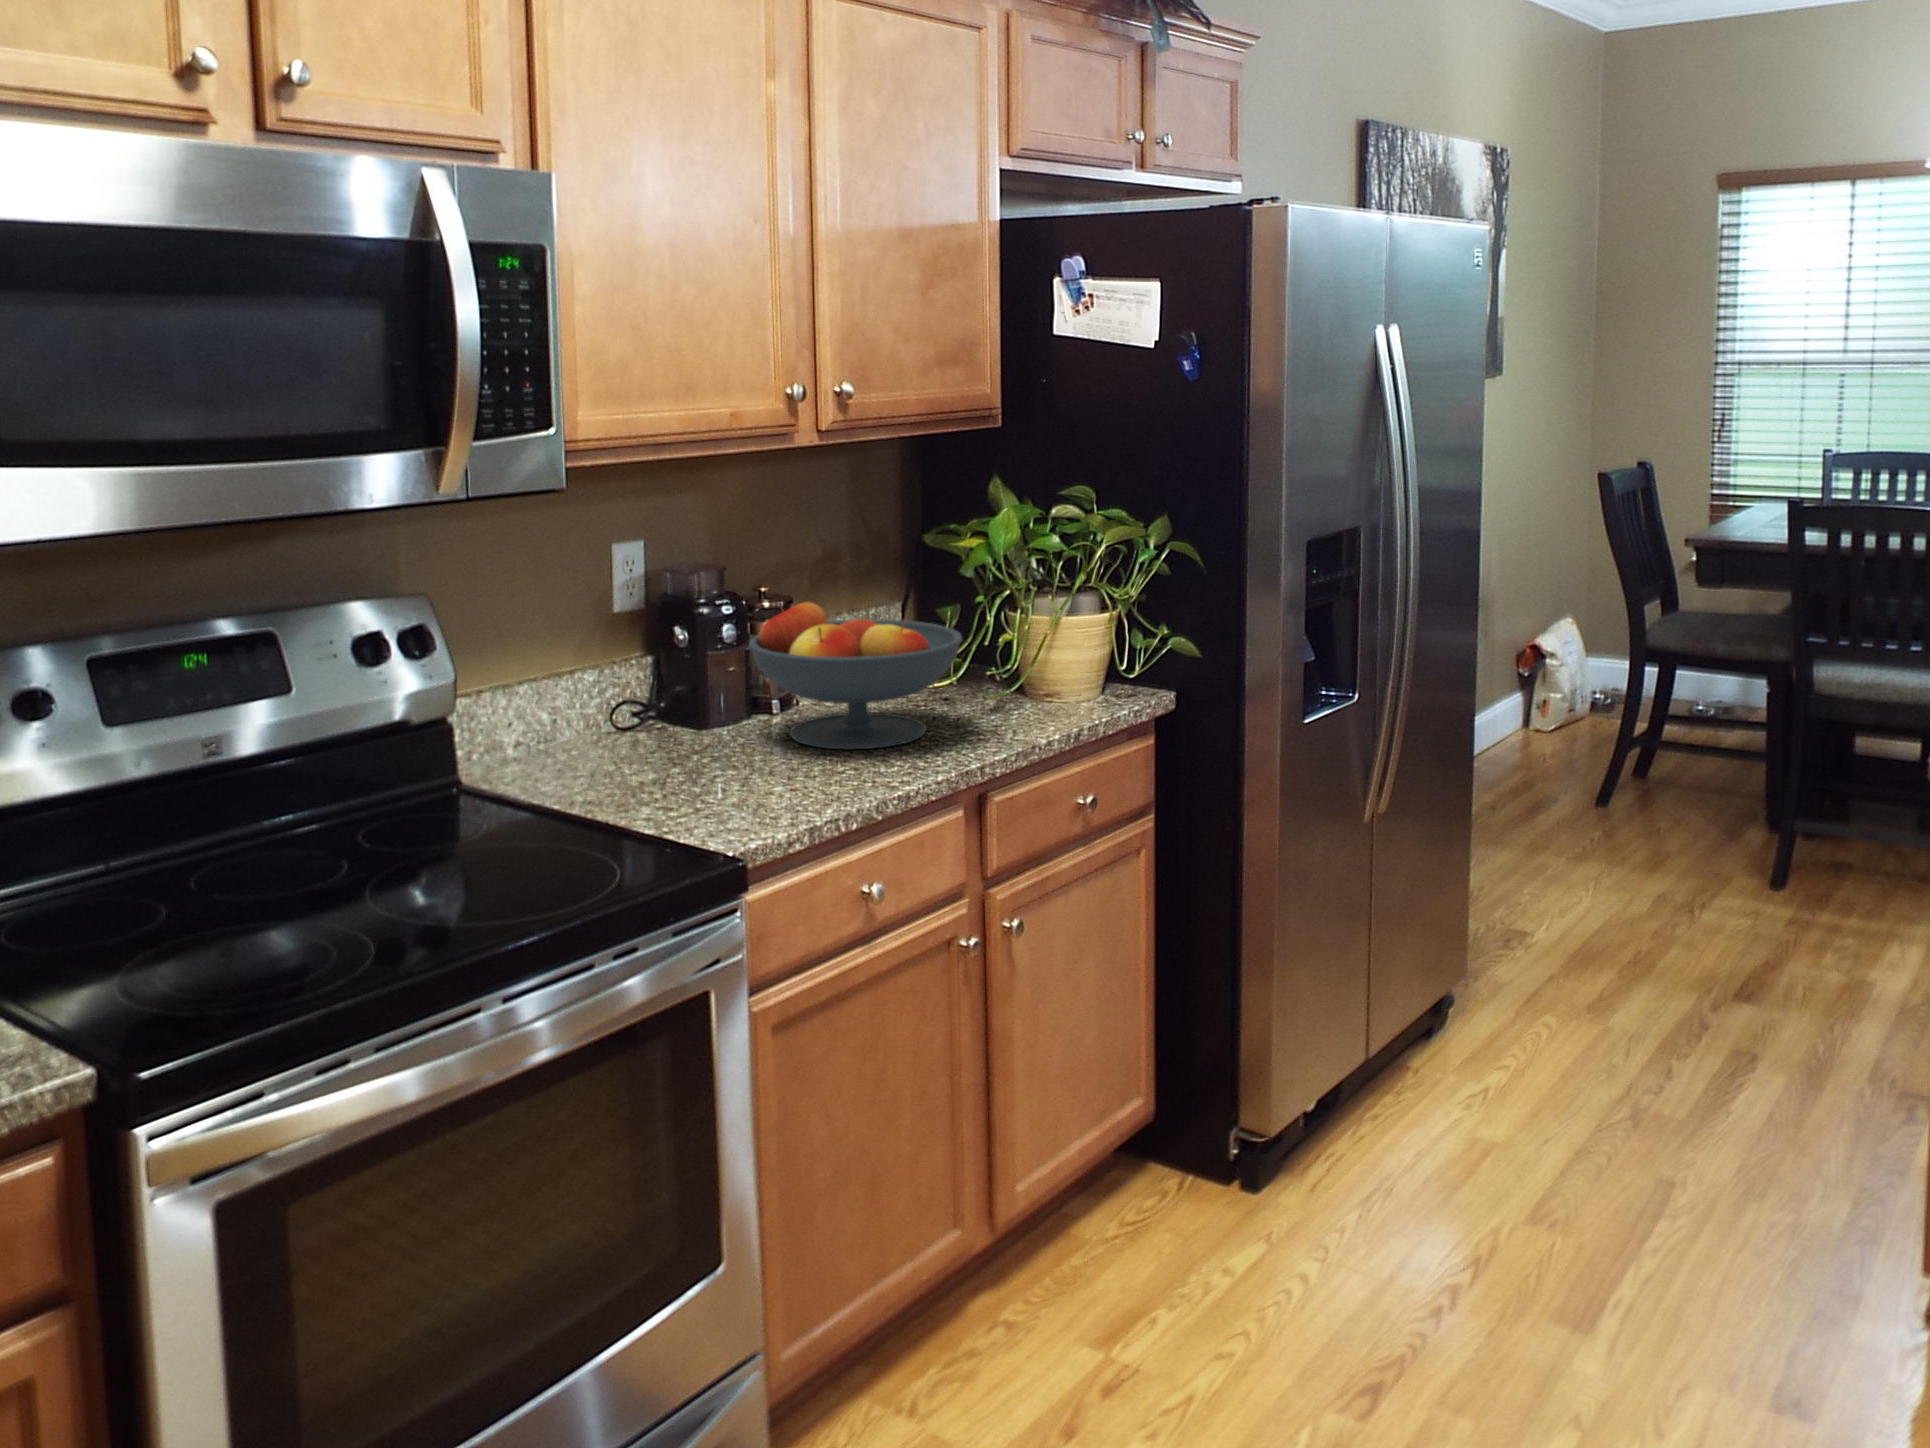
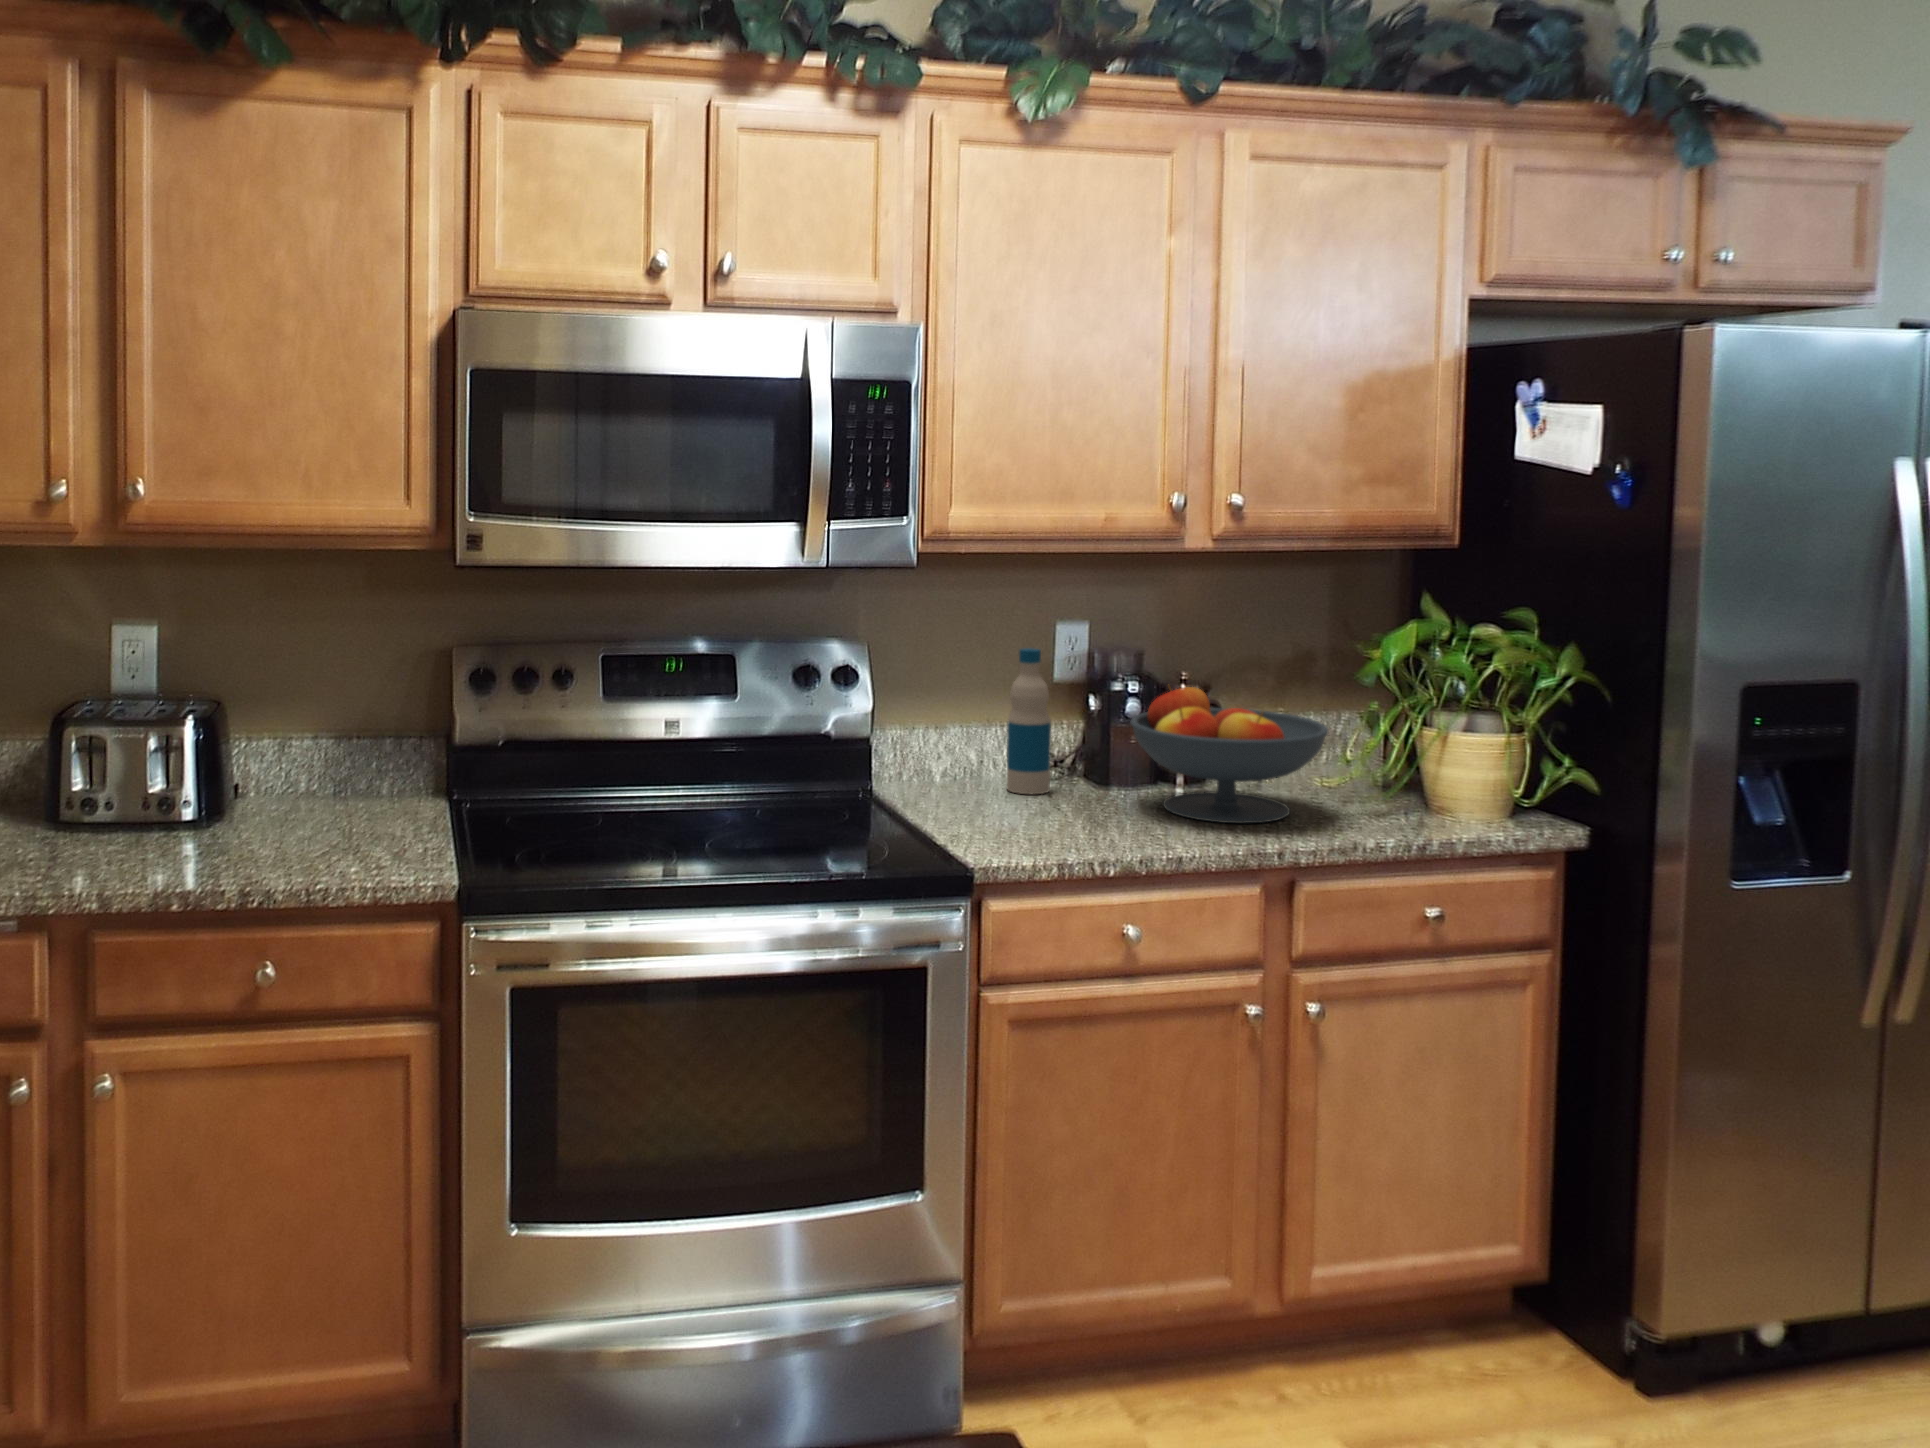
bottle: none [596,577,653,754] -> present [1007,648,1051,794]

